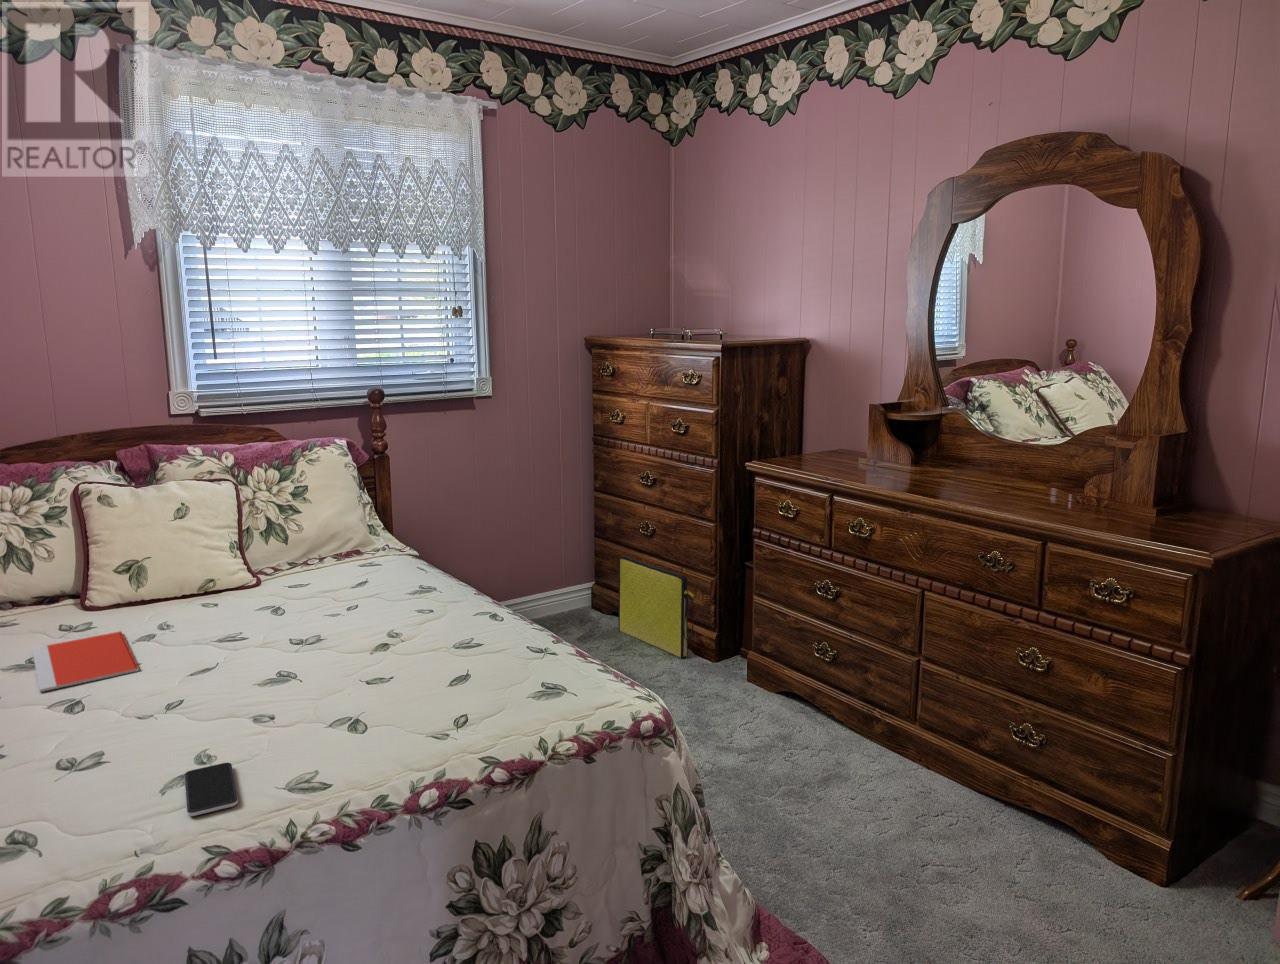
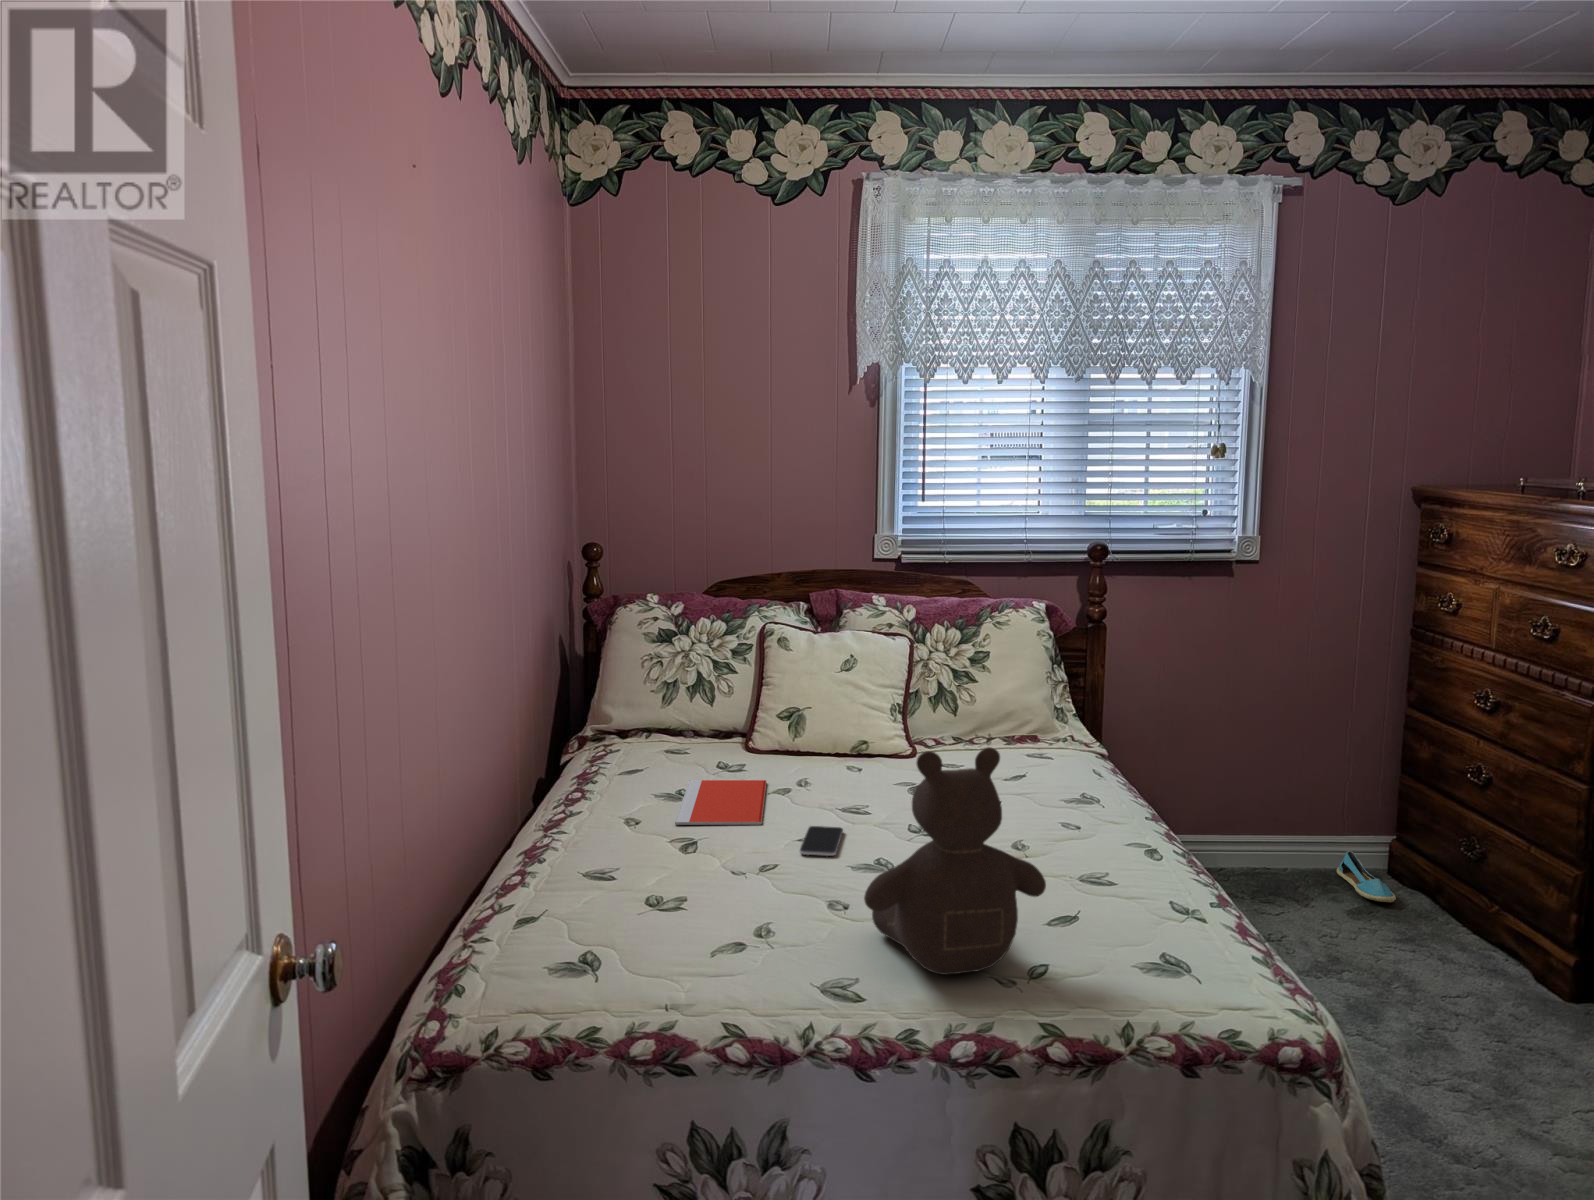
teddy bear: none [305,550,457,747] -> present [864,747,1046,975]
bag: present [618,555,694,658] -> none [1415,808,1540,983]
shoe: none [564,596,605,626] -> present [1337,851,1396,902]
smartphone: present [184,763,238,816] -> present [800,826,843,856]

